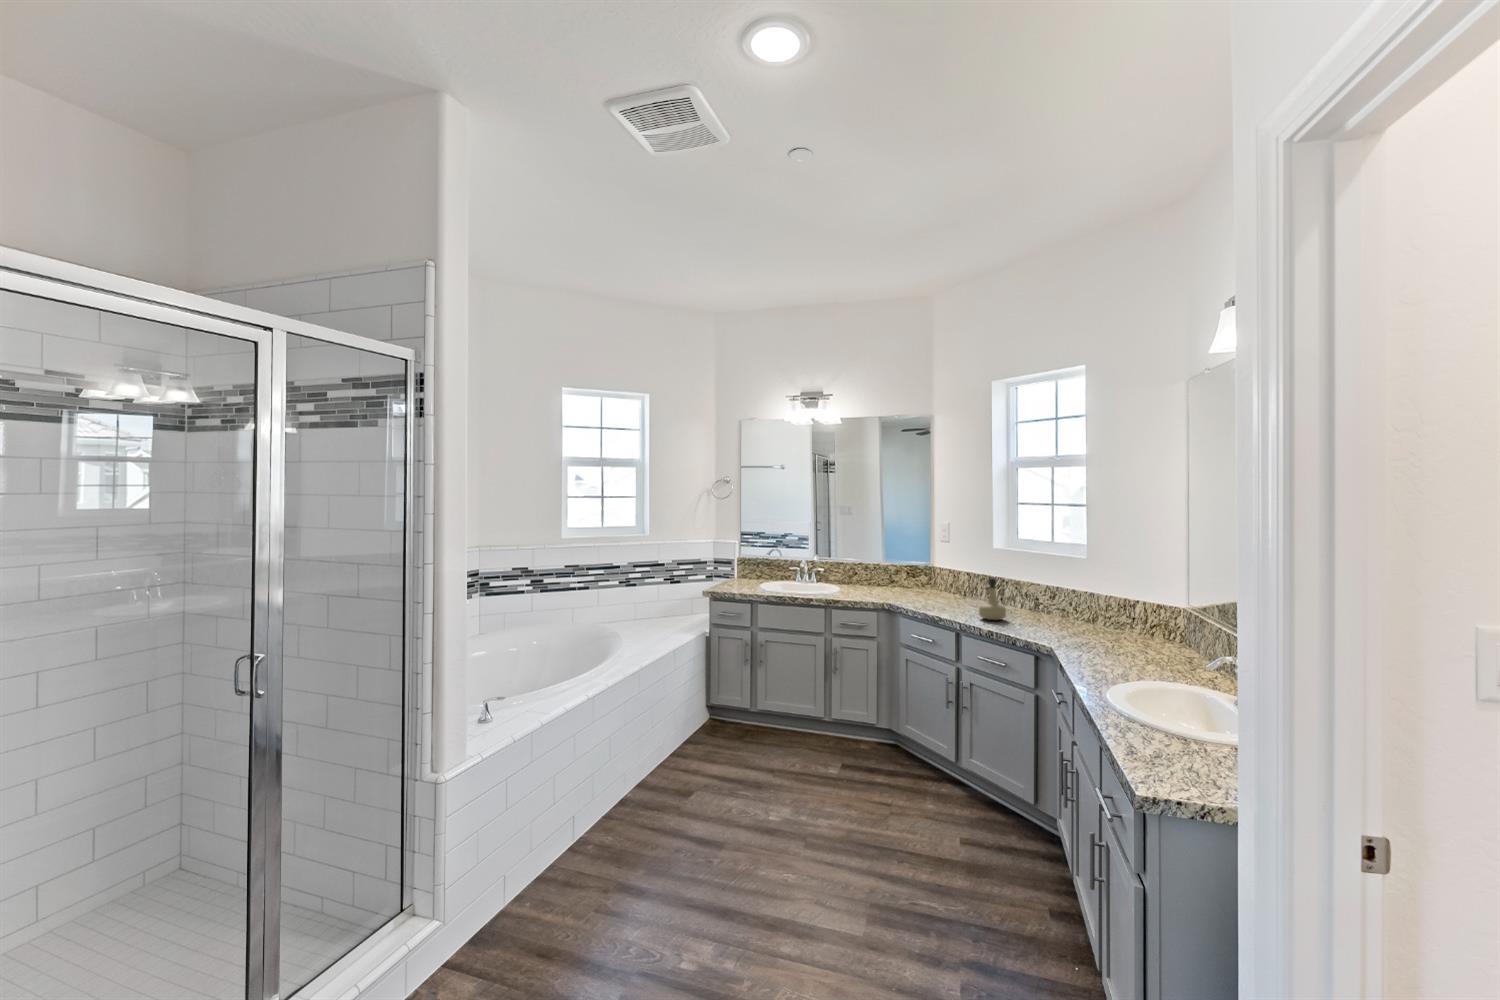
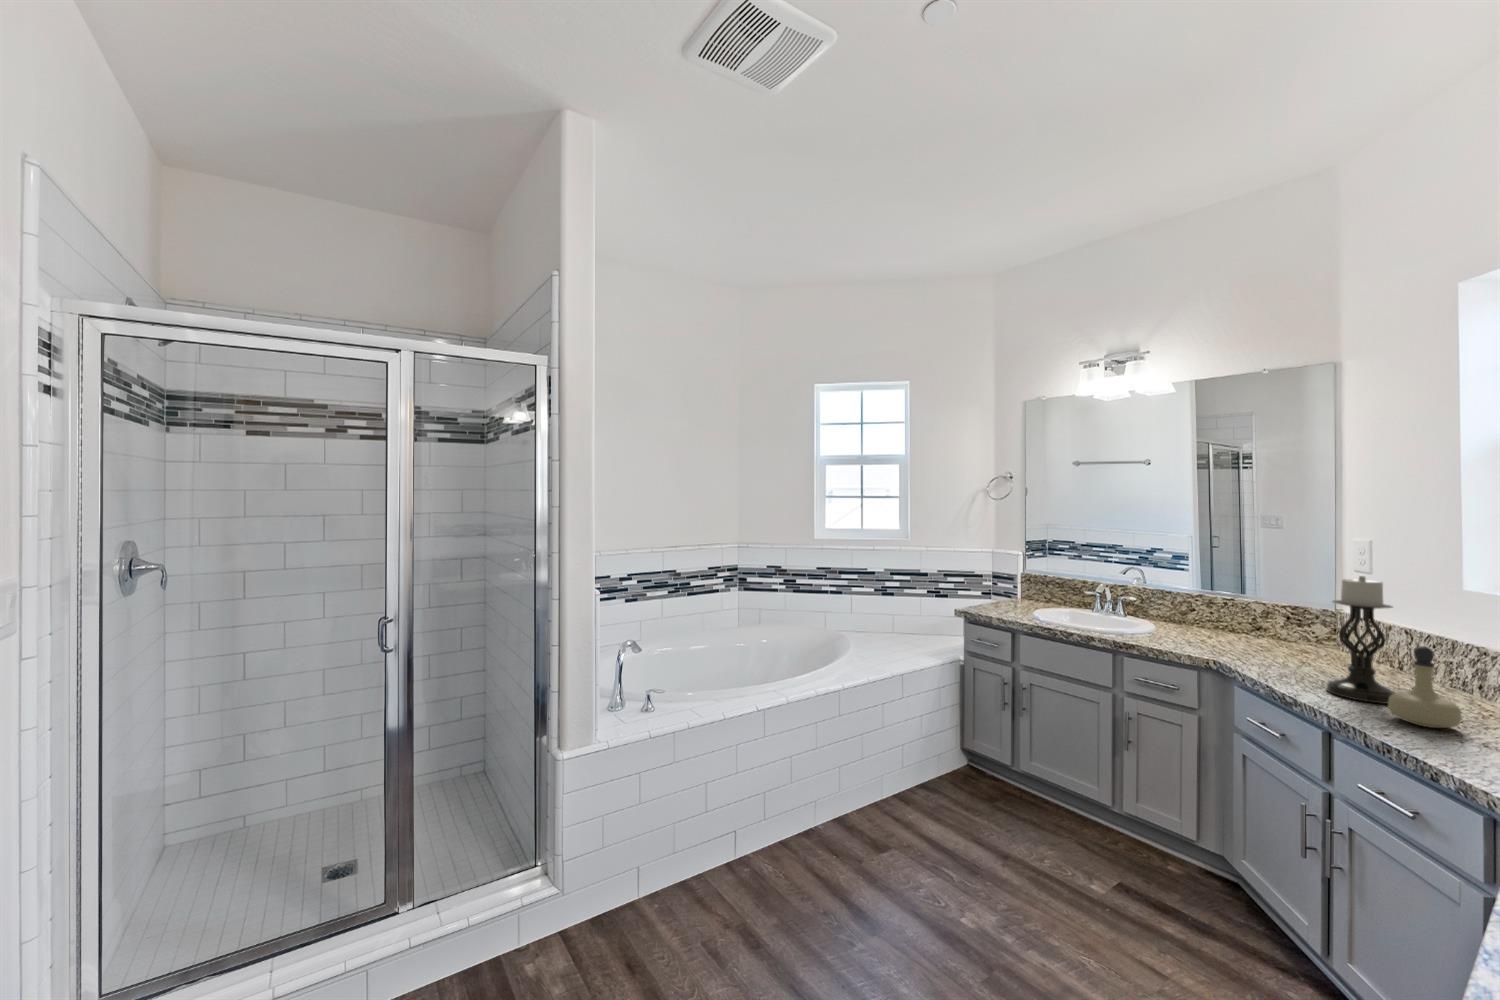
candle holder: none [946,542,977,613] -> present [1326,576,1396,704]

